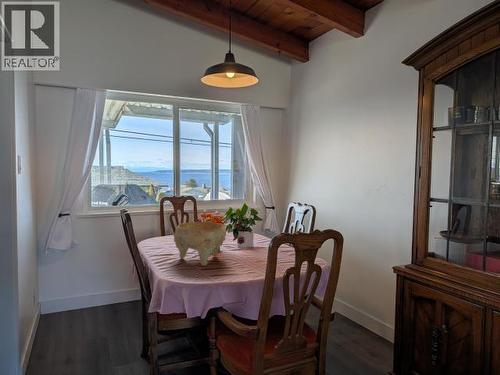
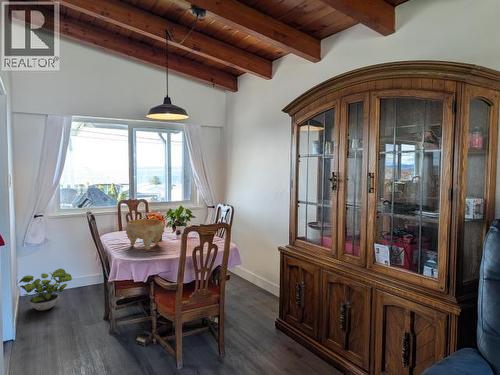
potted plant: none [39,283,104,337] -> present [19,269,72,310]

